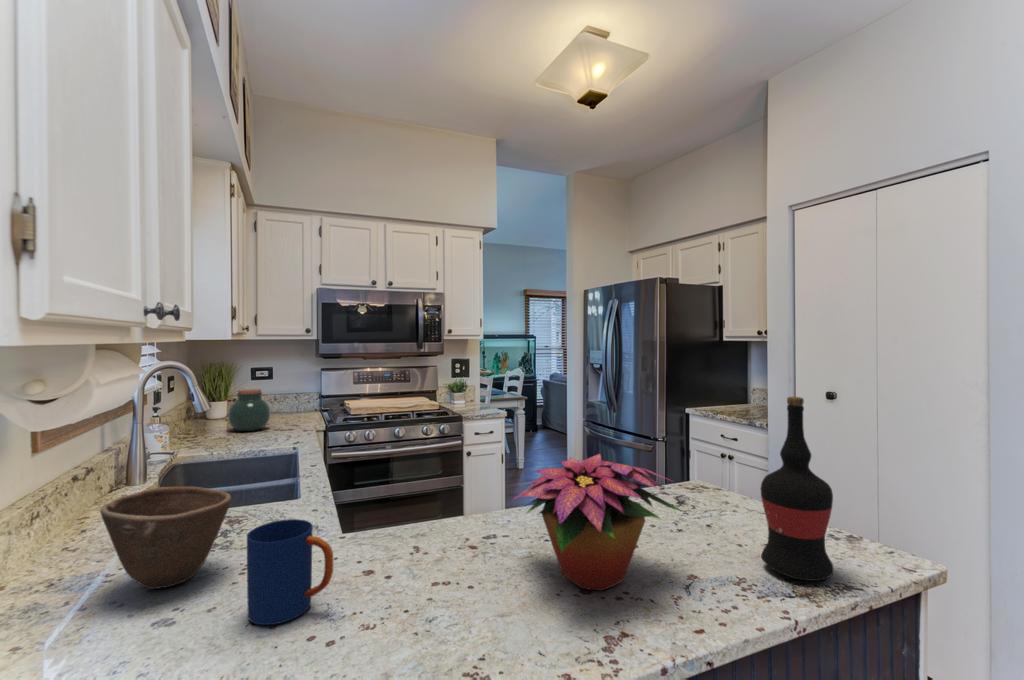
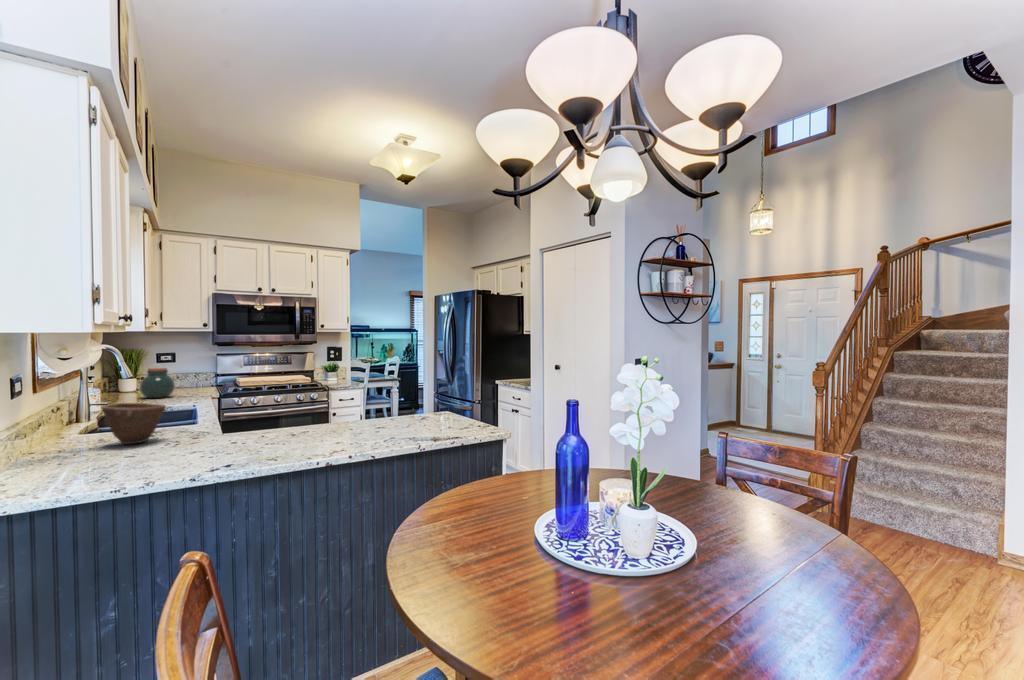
wine bottle: present [761,397,833,581] -> none [416,357,442,428]
flower arrangement: present [513,454,682,591] -> none [301,381,381,435]
mug: present [247,519,333,625] -> none [178,409,218,447]

